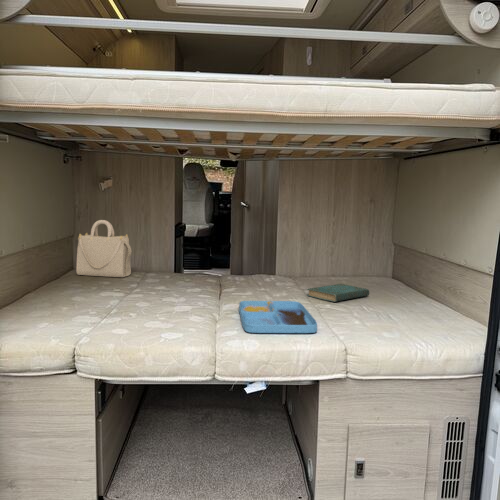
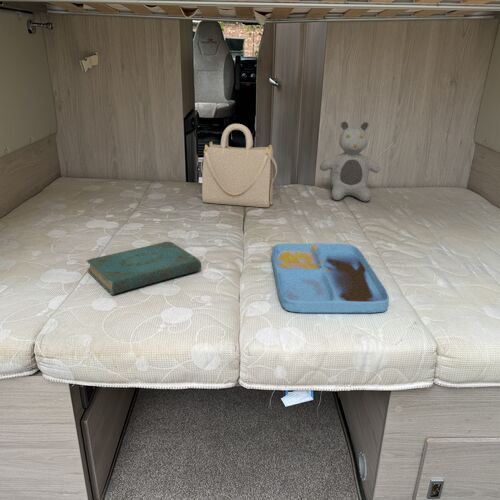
handbag: present [76,220,132,277] -> present [201,124,278,207]
teddy bear: none [278,226,323,284] -> present [320,121,380,201]
book: present [307,284,369,302] -> present [86,242,201,294]

